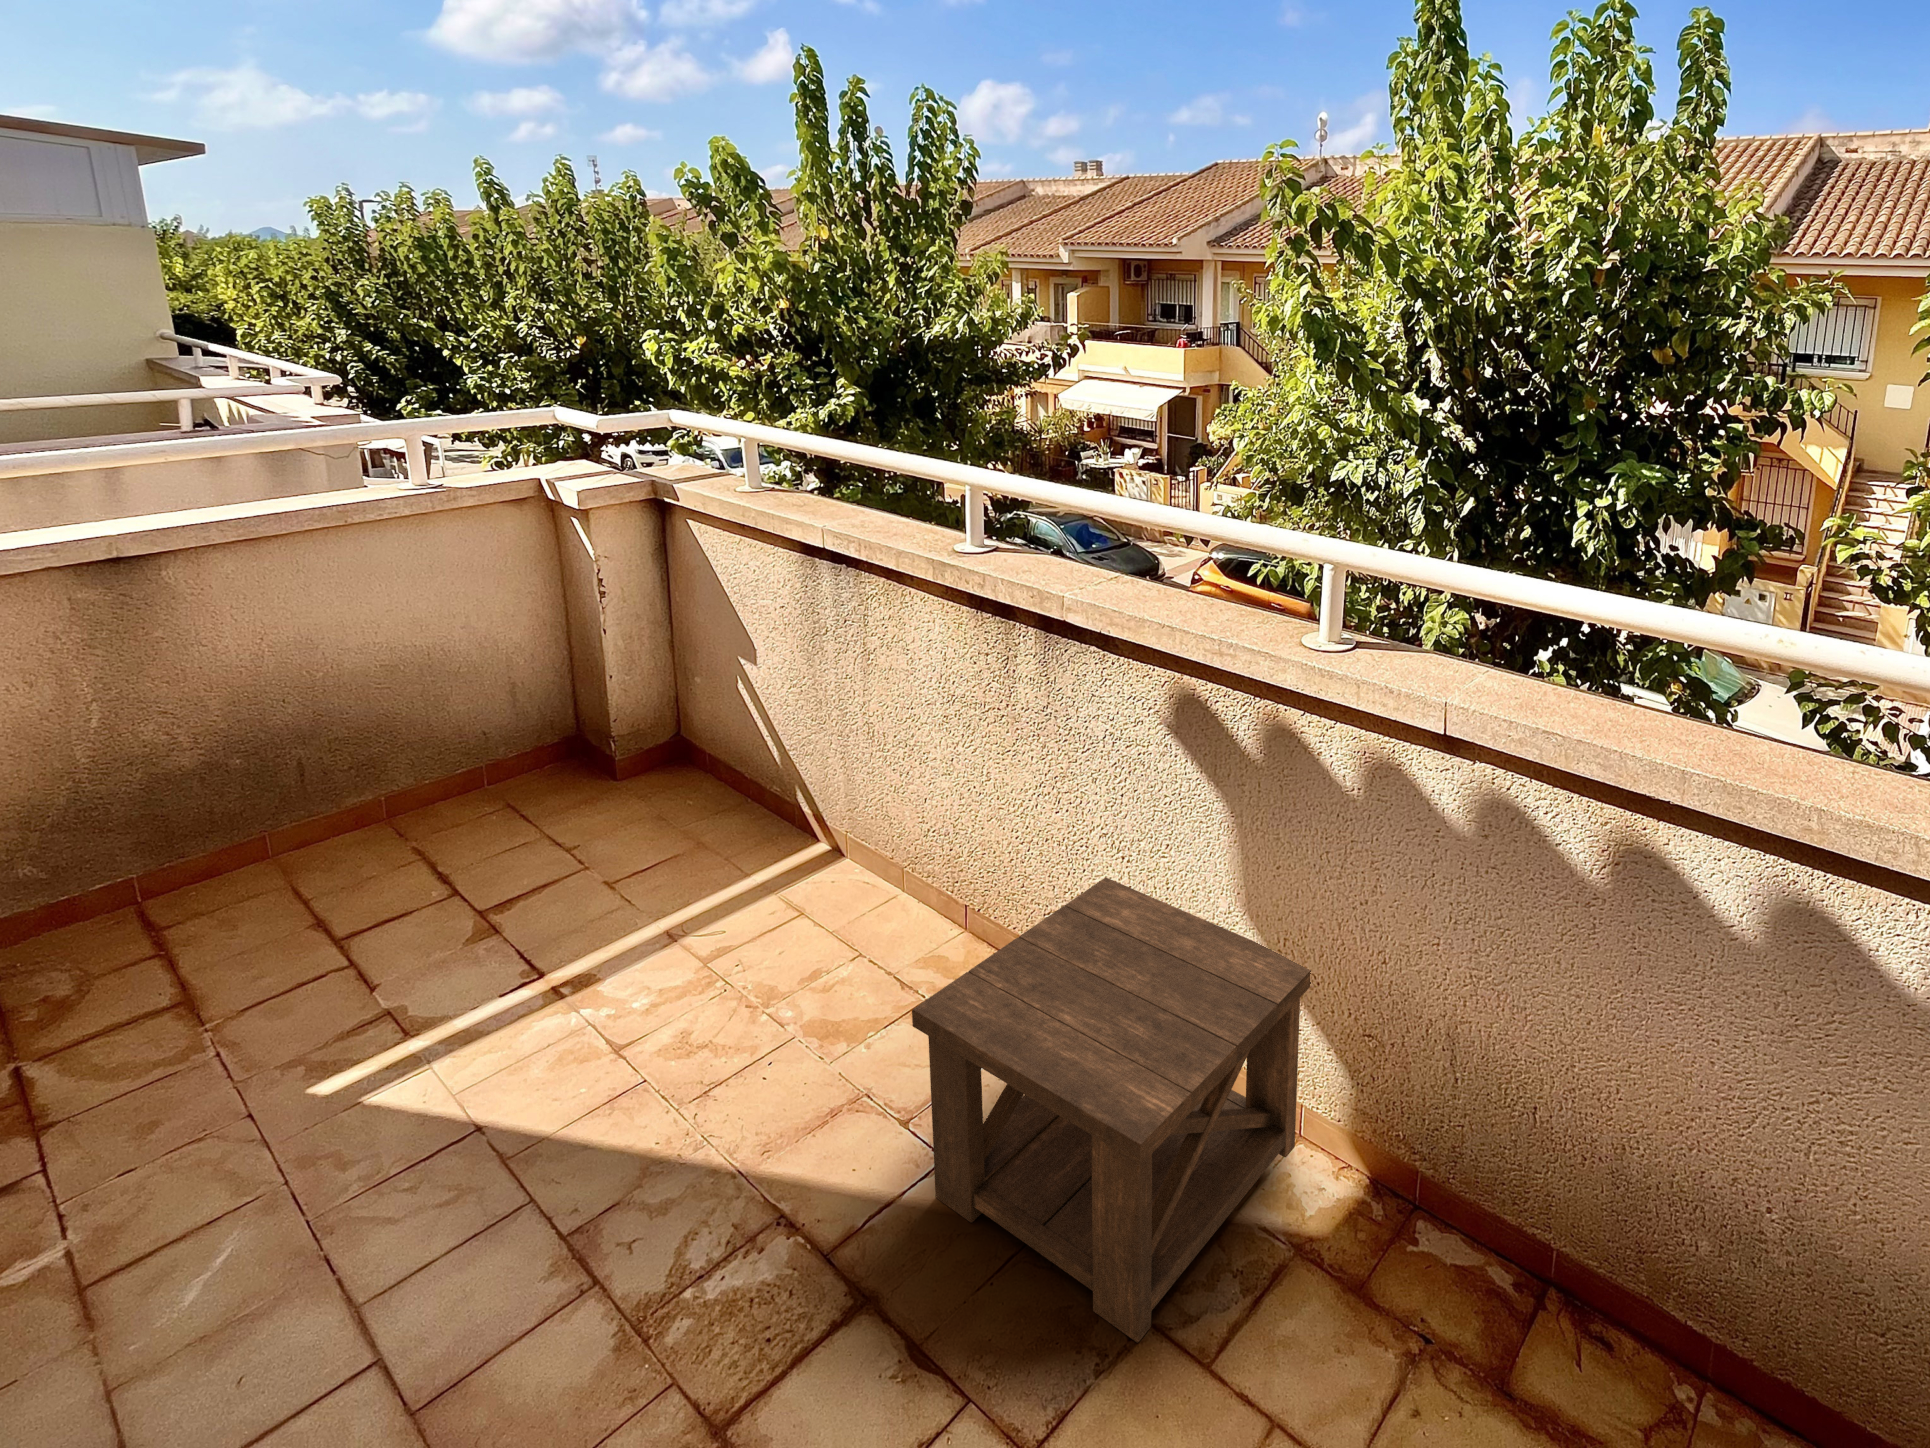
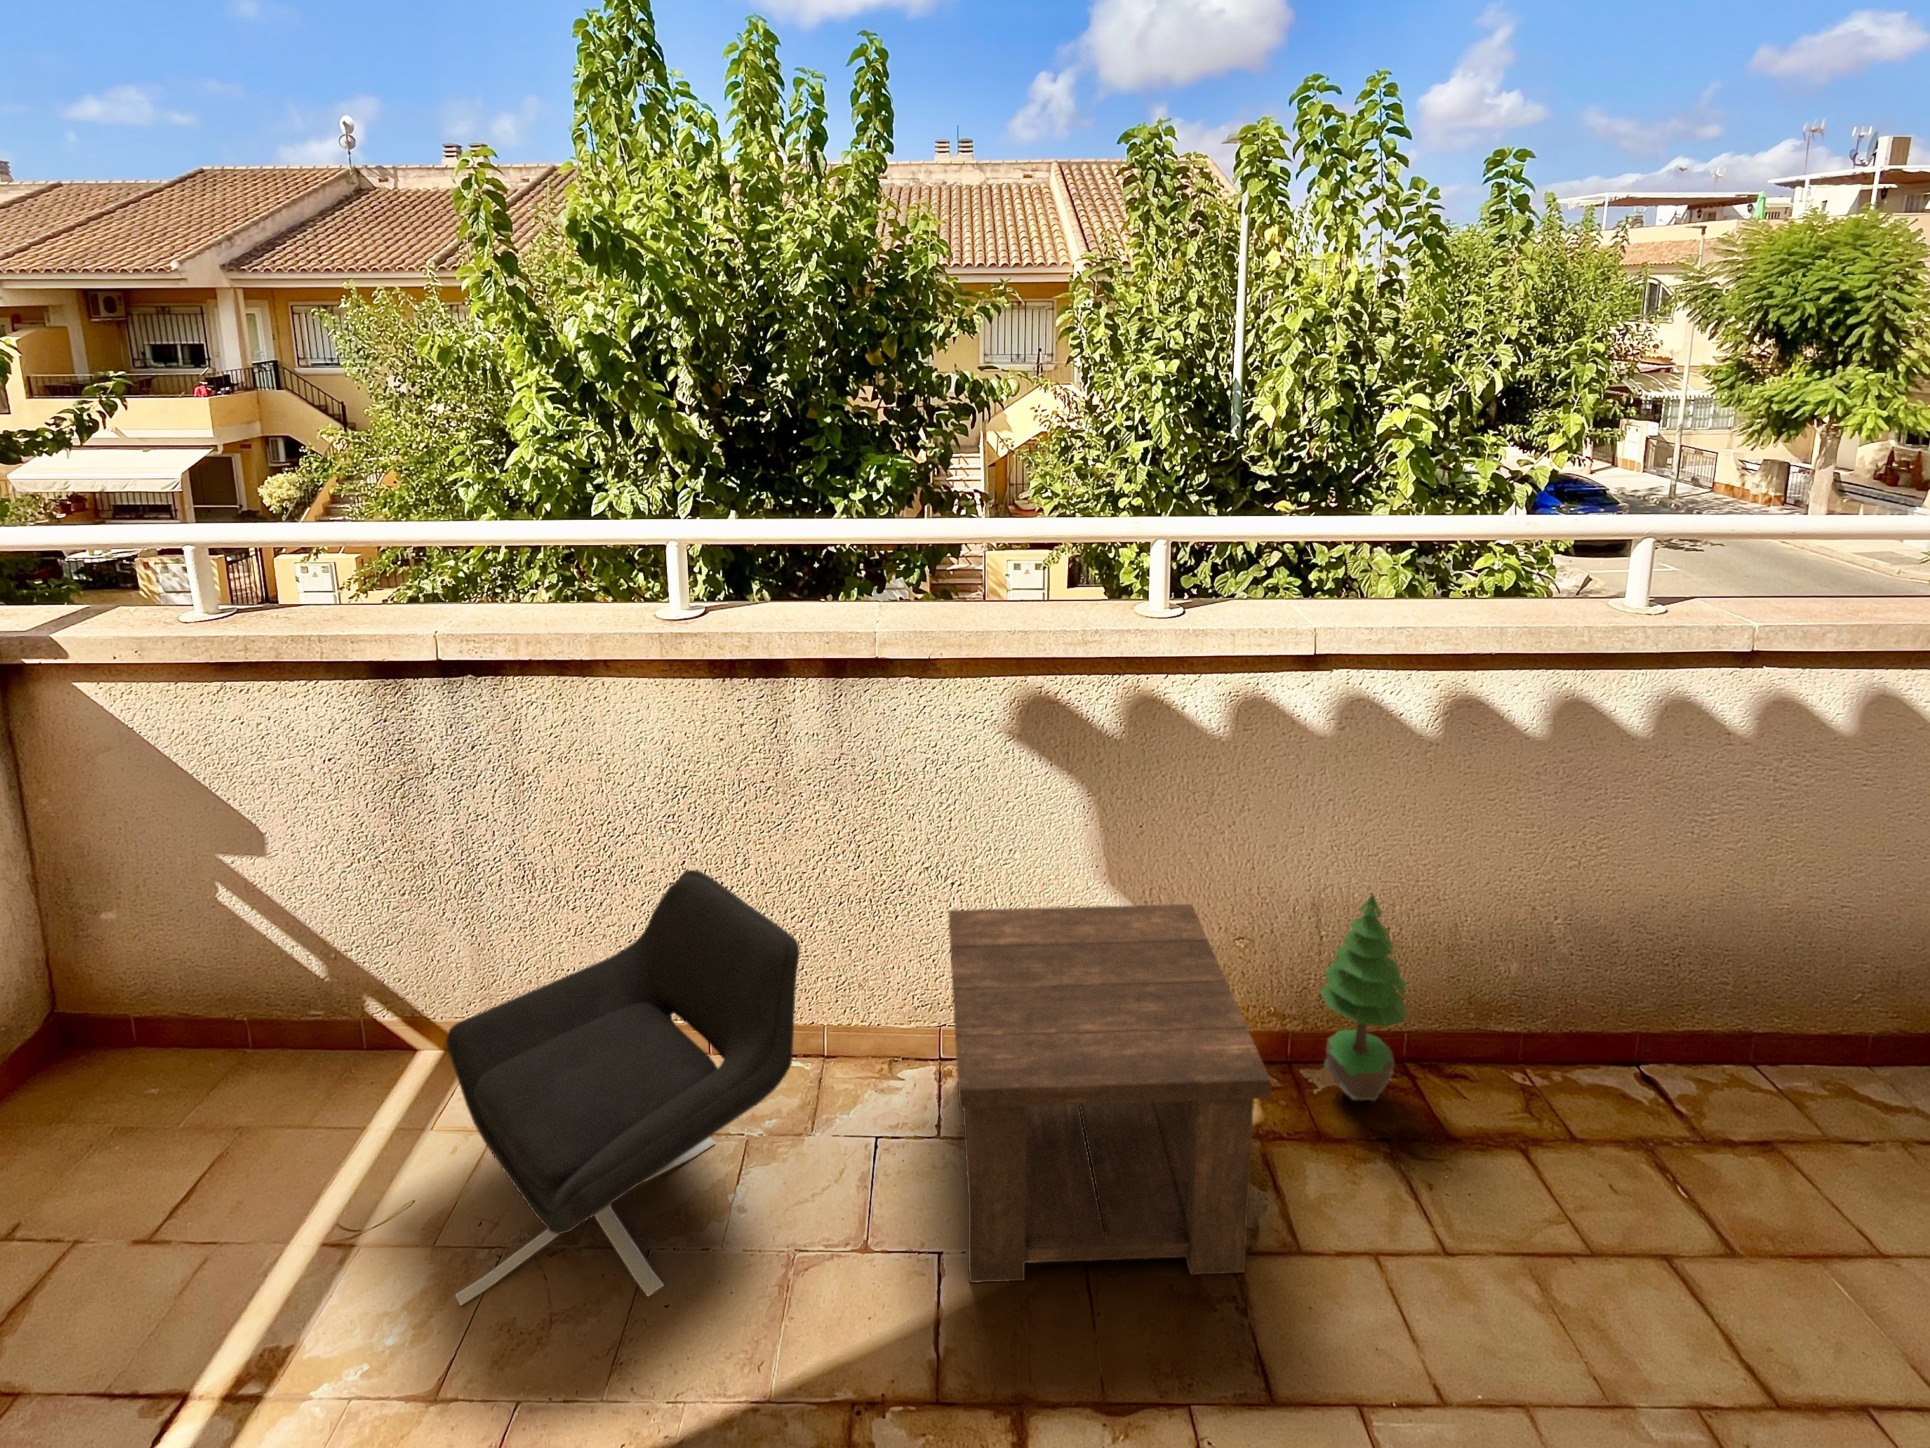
lounge chair: none [671,764,955,1071] -> present [446,870,800,1305]
potted tree: none [1401,1034,1503,1287] -> present [1320,894,1406,1101]

